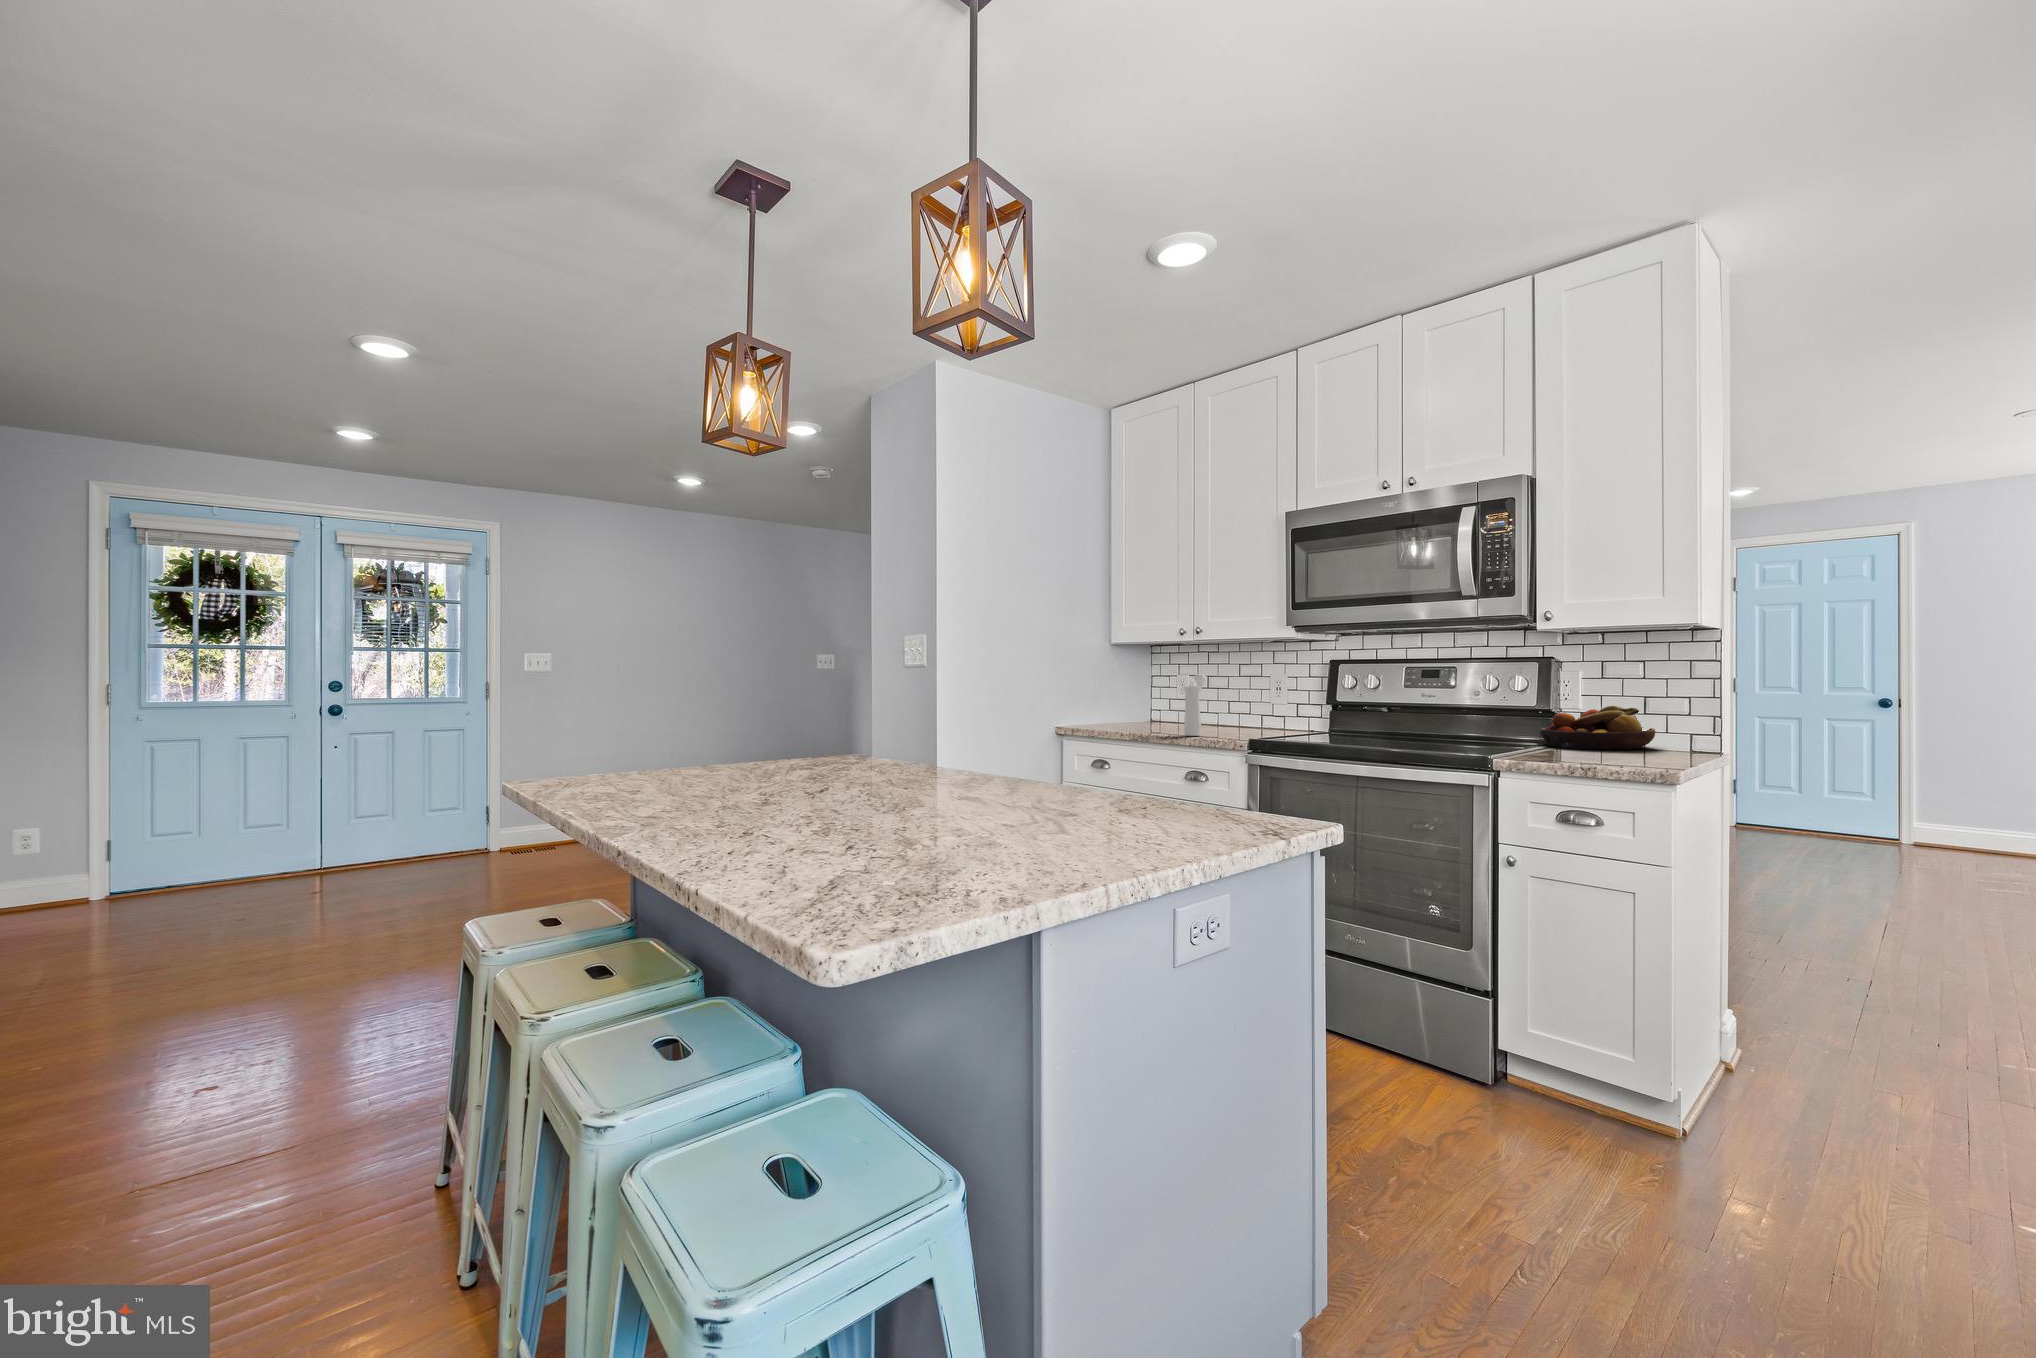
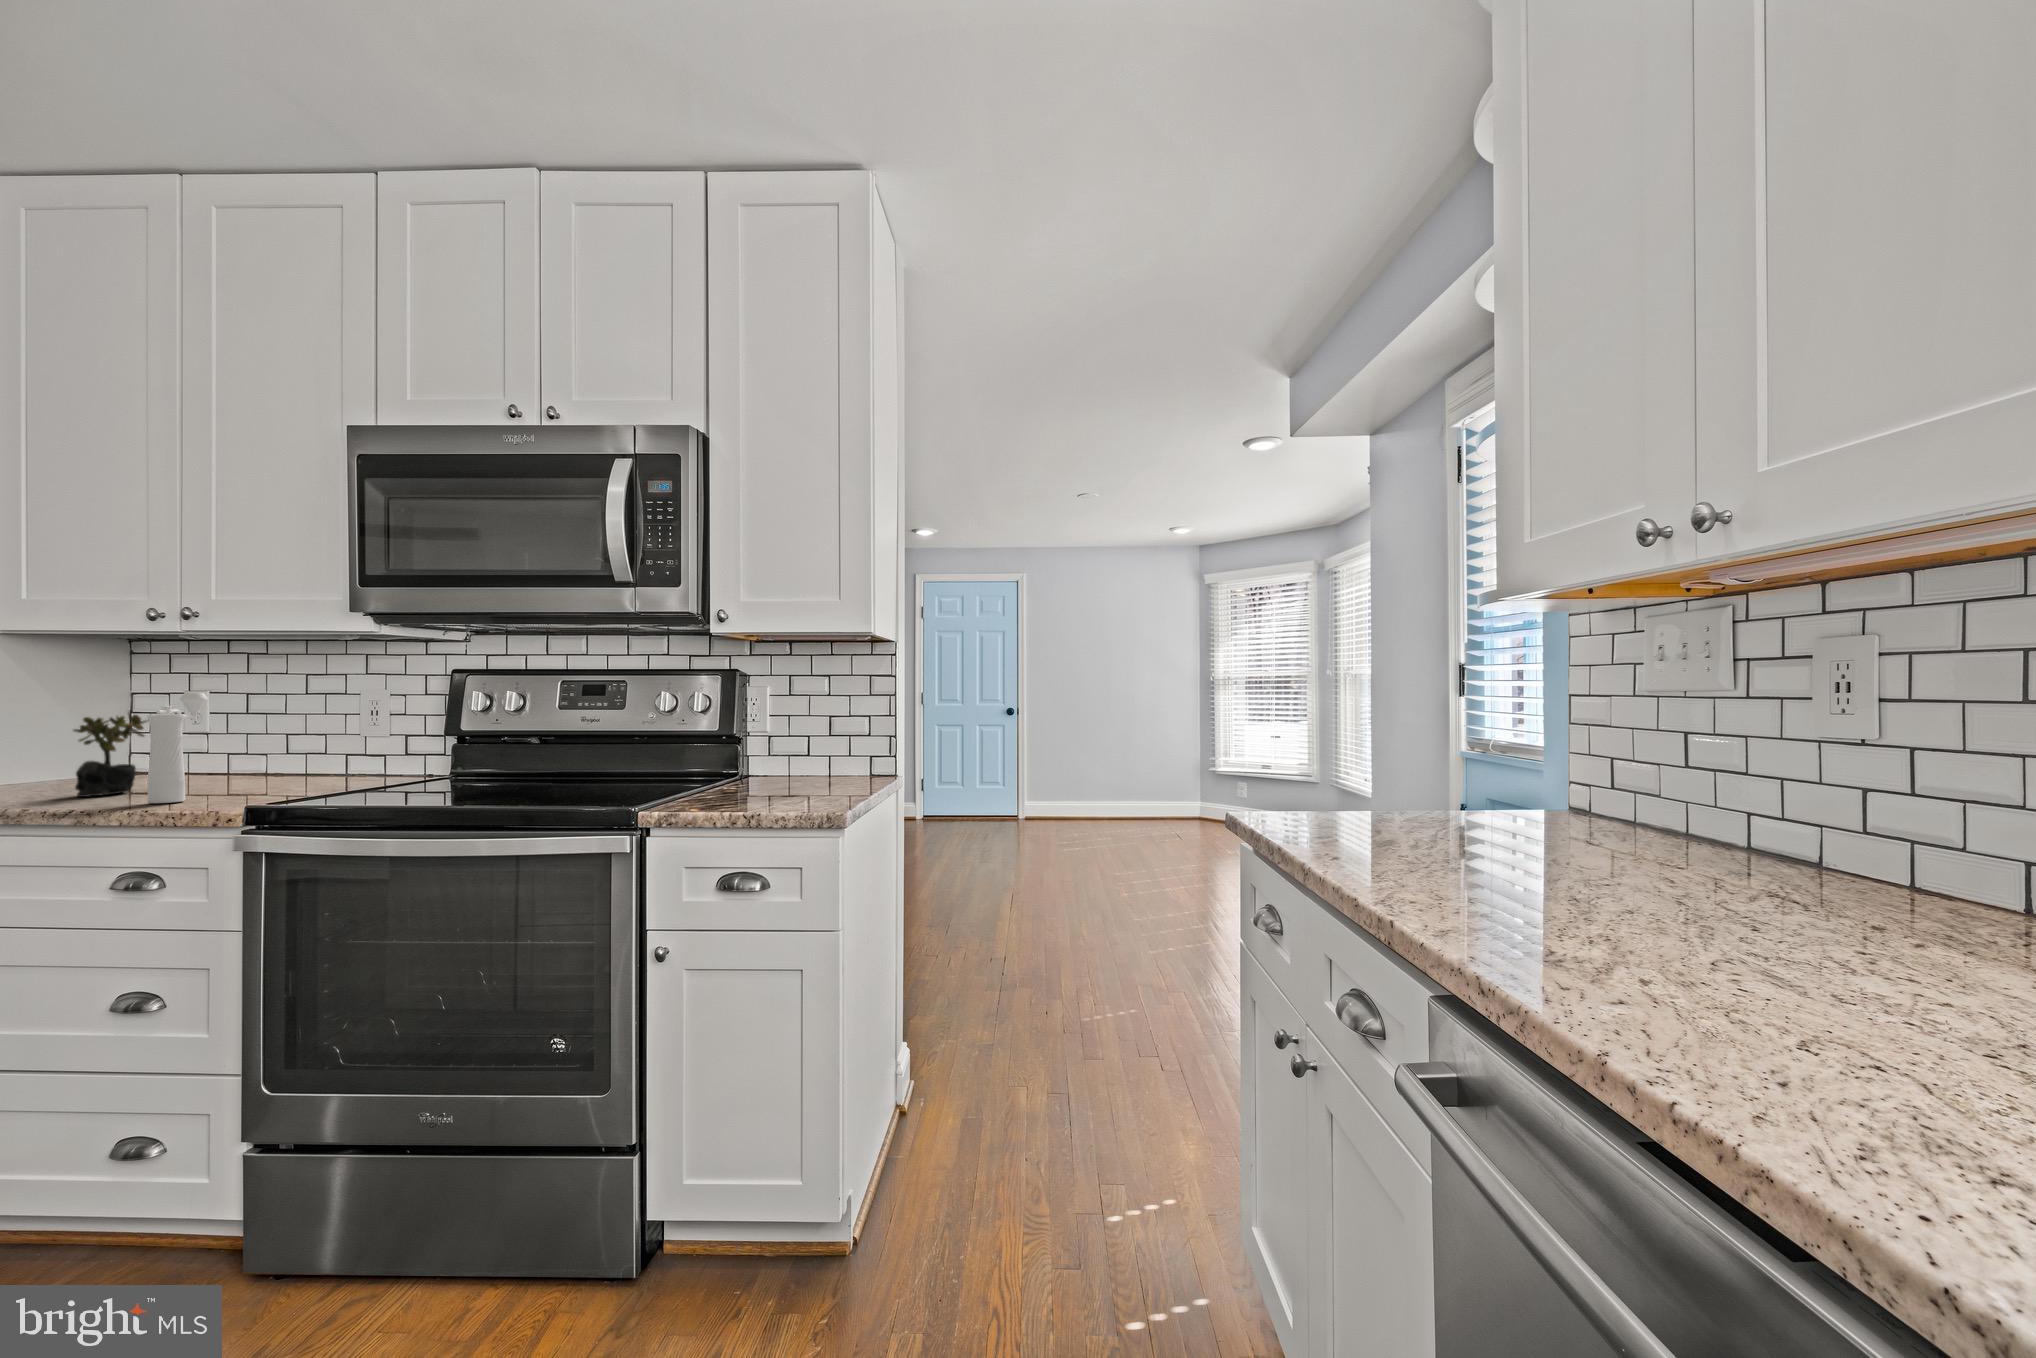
succulent plant: none [1144,685,1174,731] -> present [73,713,147,797]
fruit bowl: present [1540,706,1656,749] -> none [719,730,839,785]

